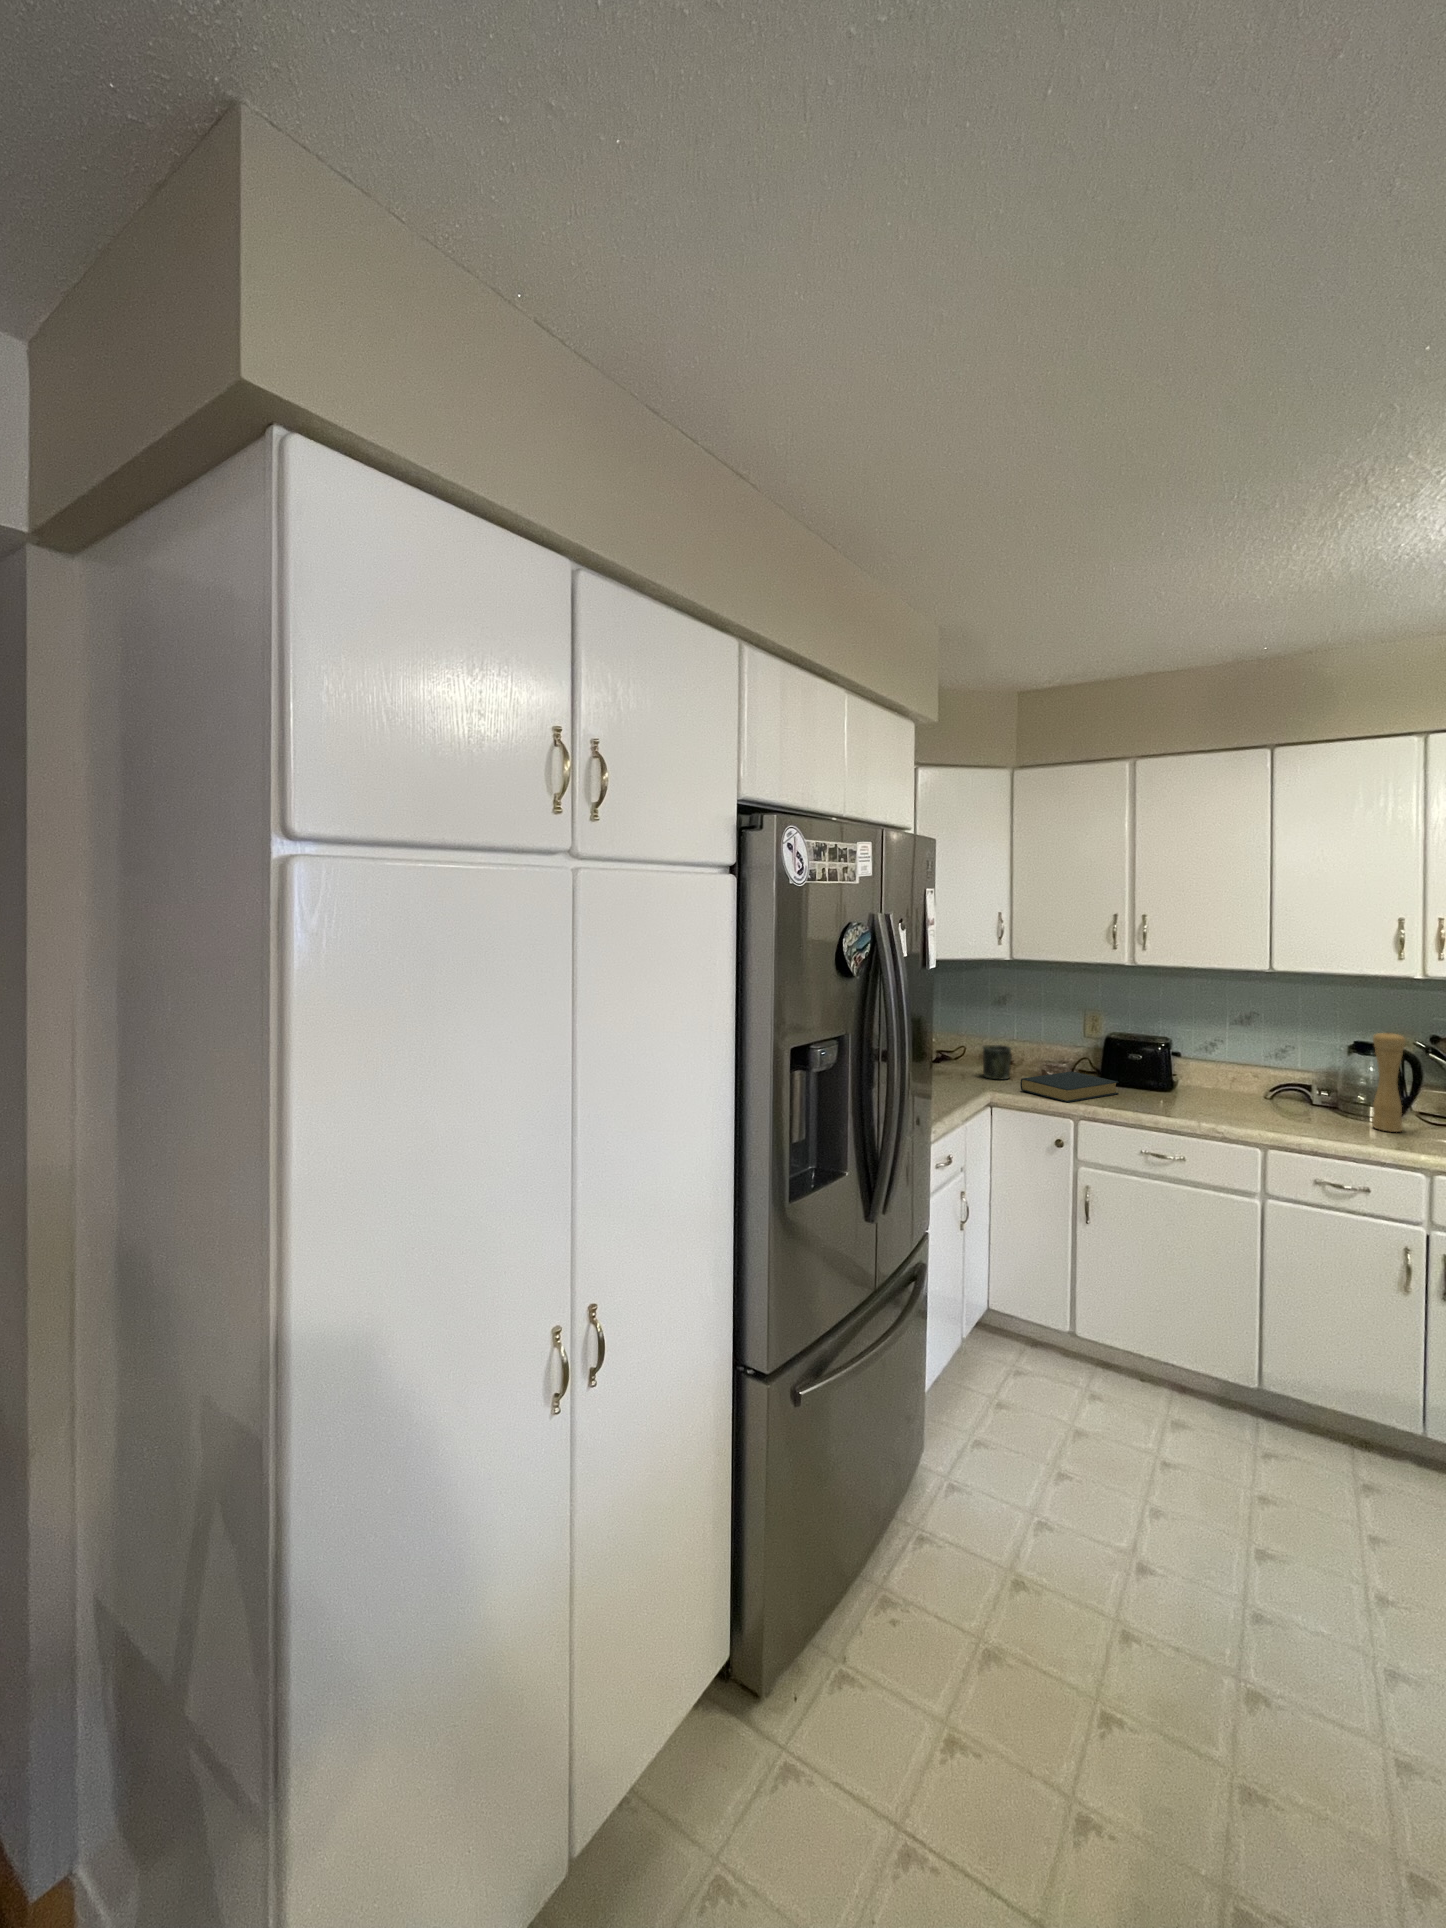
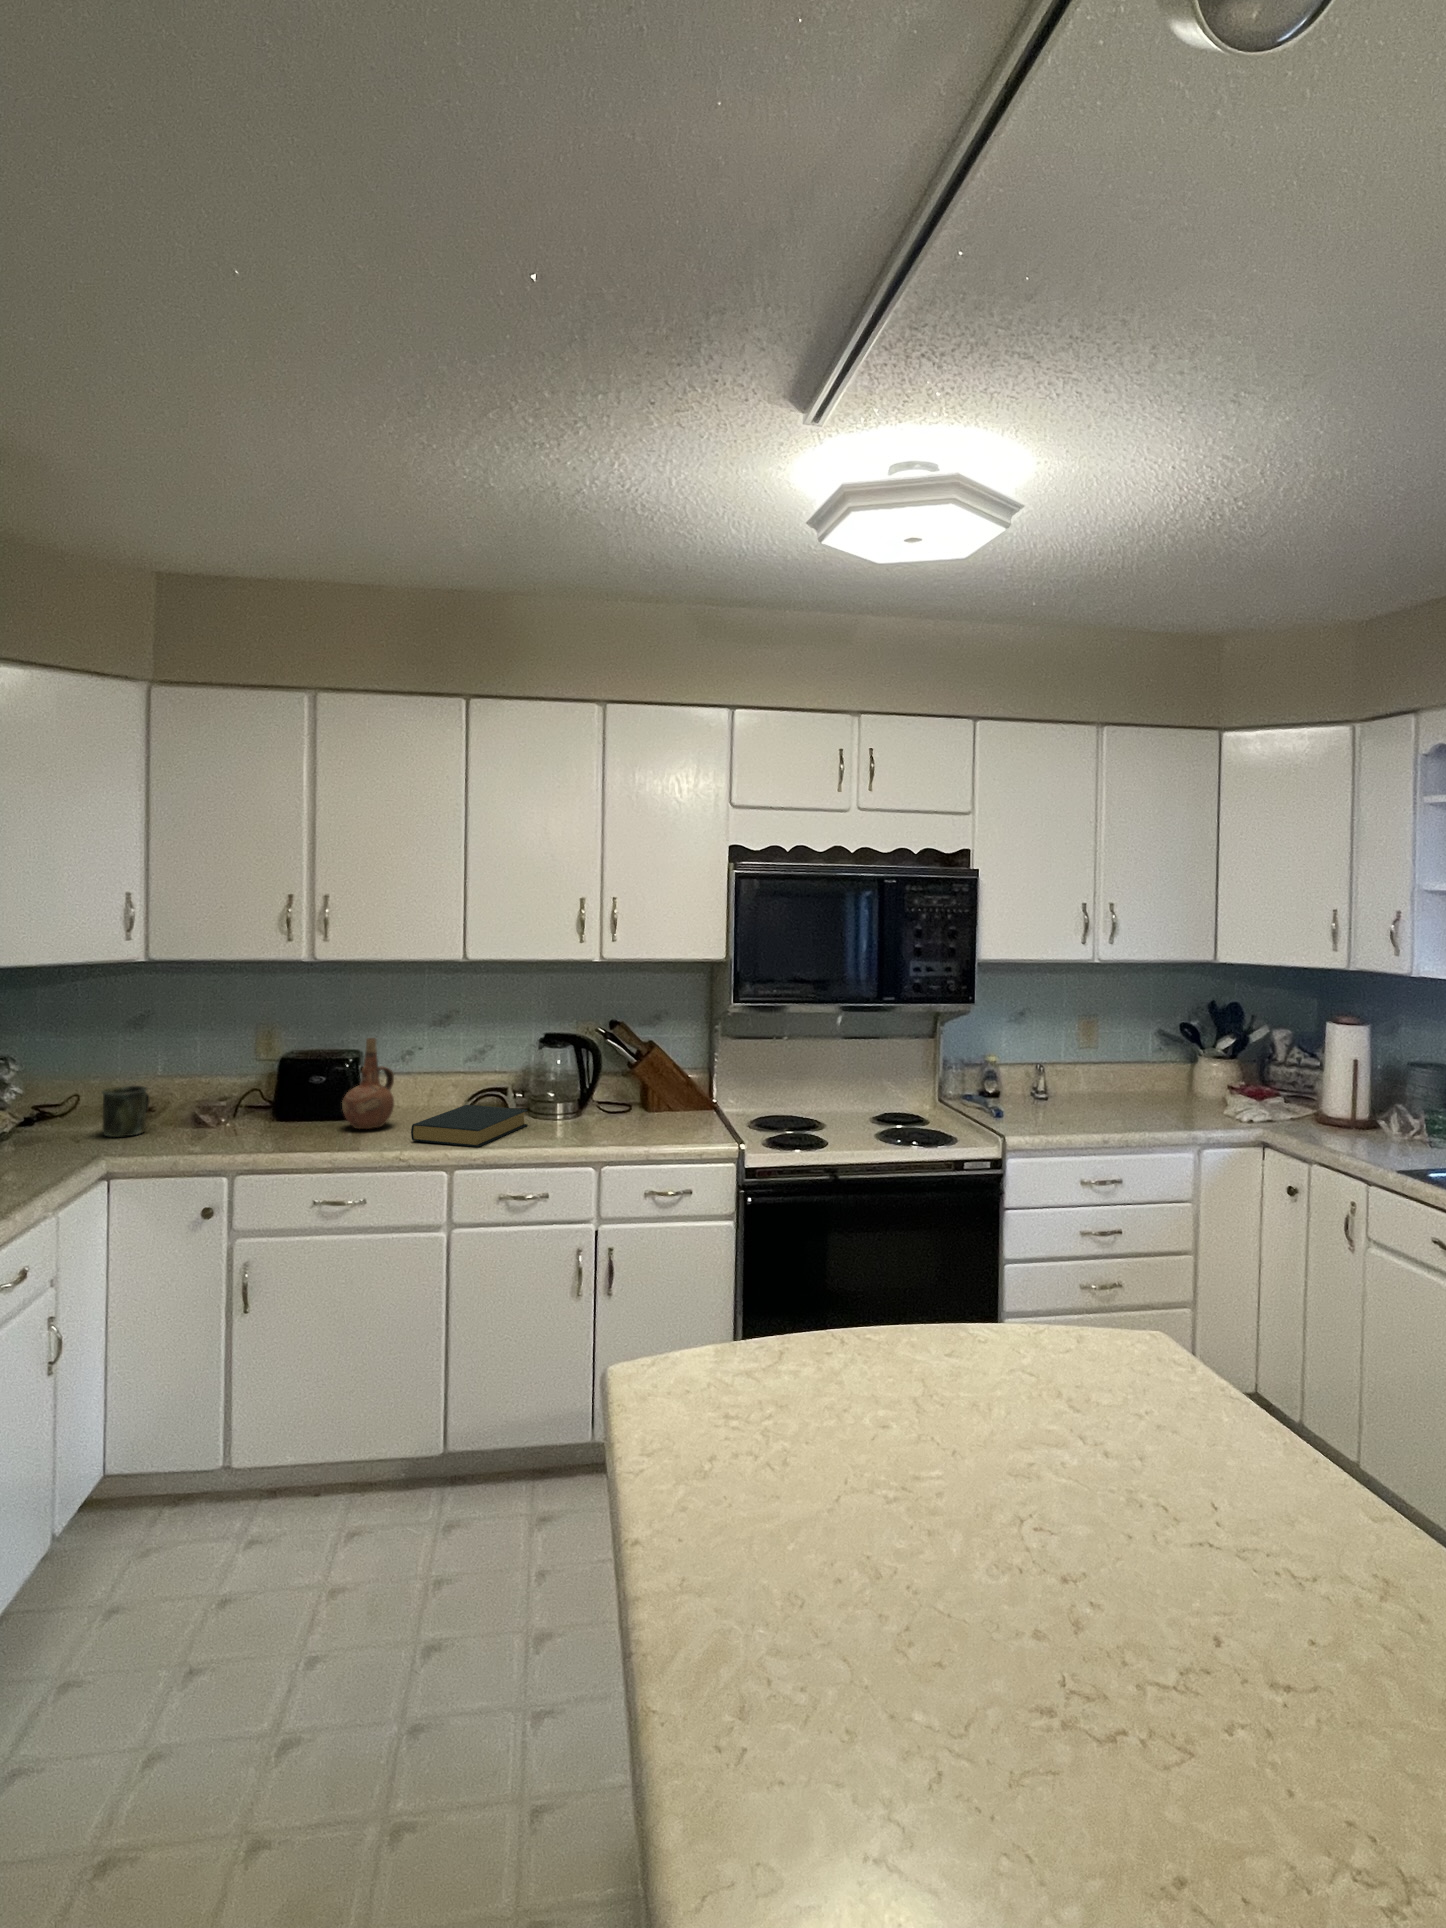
ceramic pitcher: none [1158,1029,1204,1102] -> present [342,1038,394,1129]
pepper mill: present [1372,1032,1406,1132] -> none [555,1021,584,1128]
hardback book: present [1020,1071,1118,1102] -> present [411,1105,528,1147]

